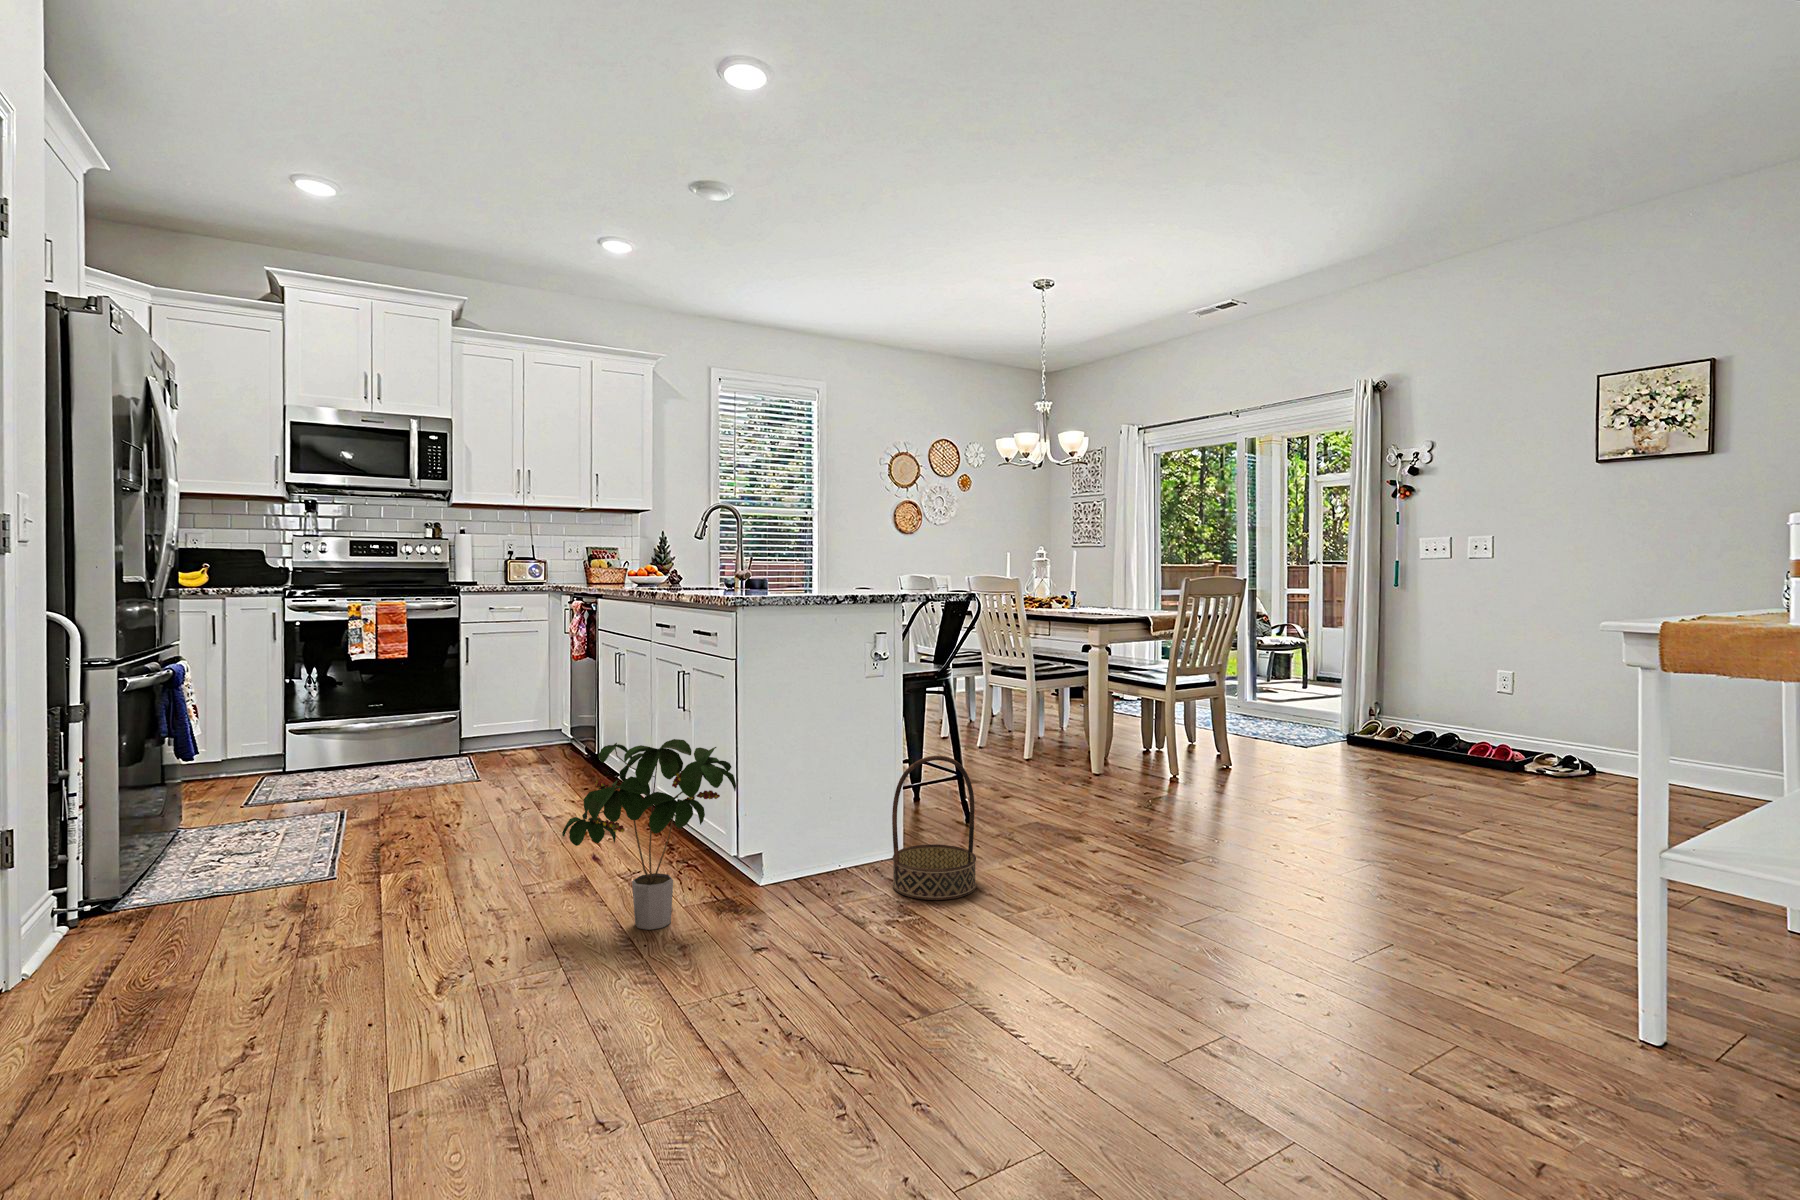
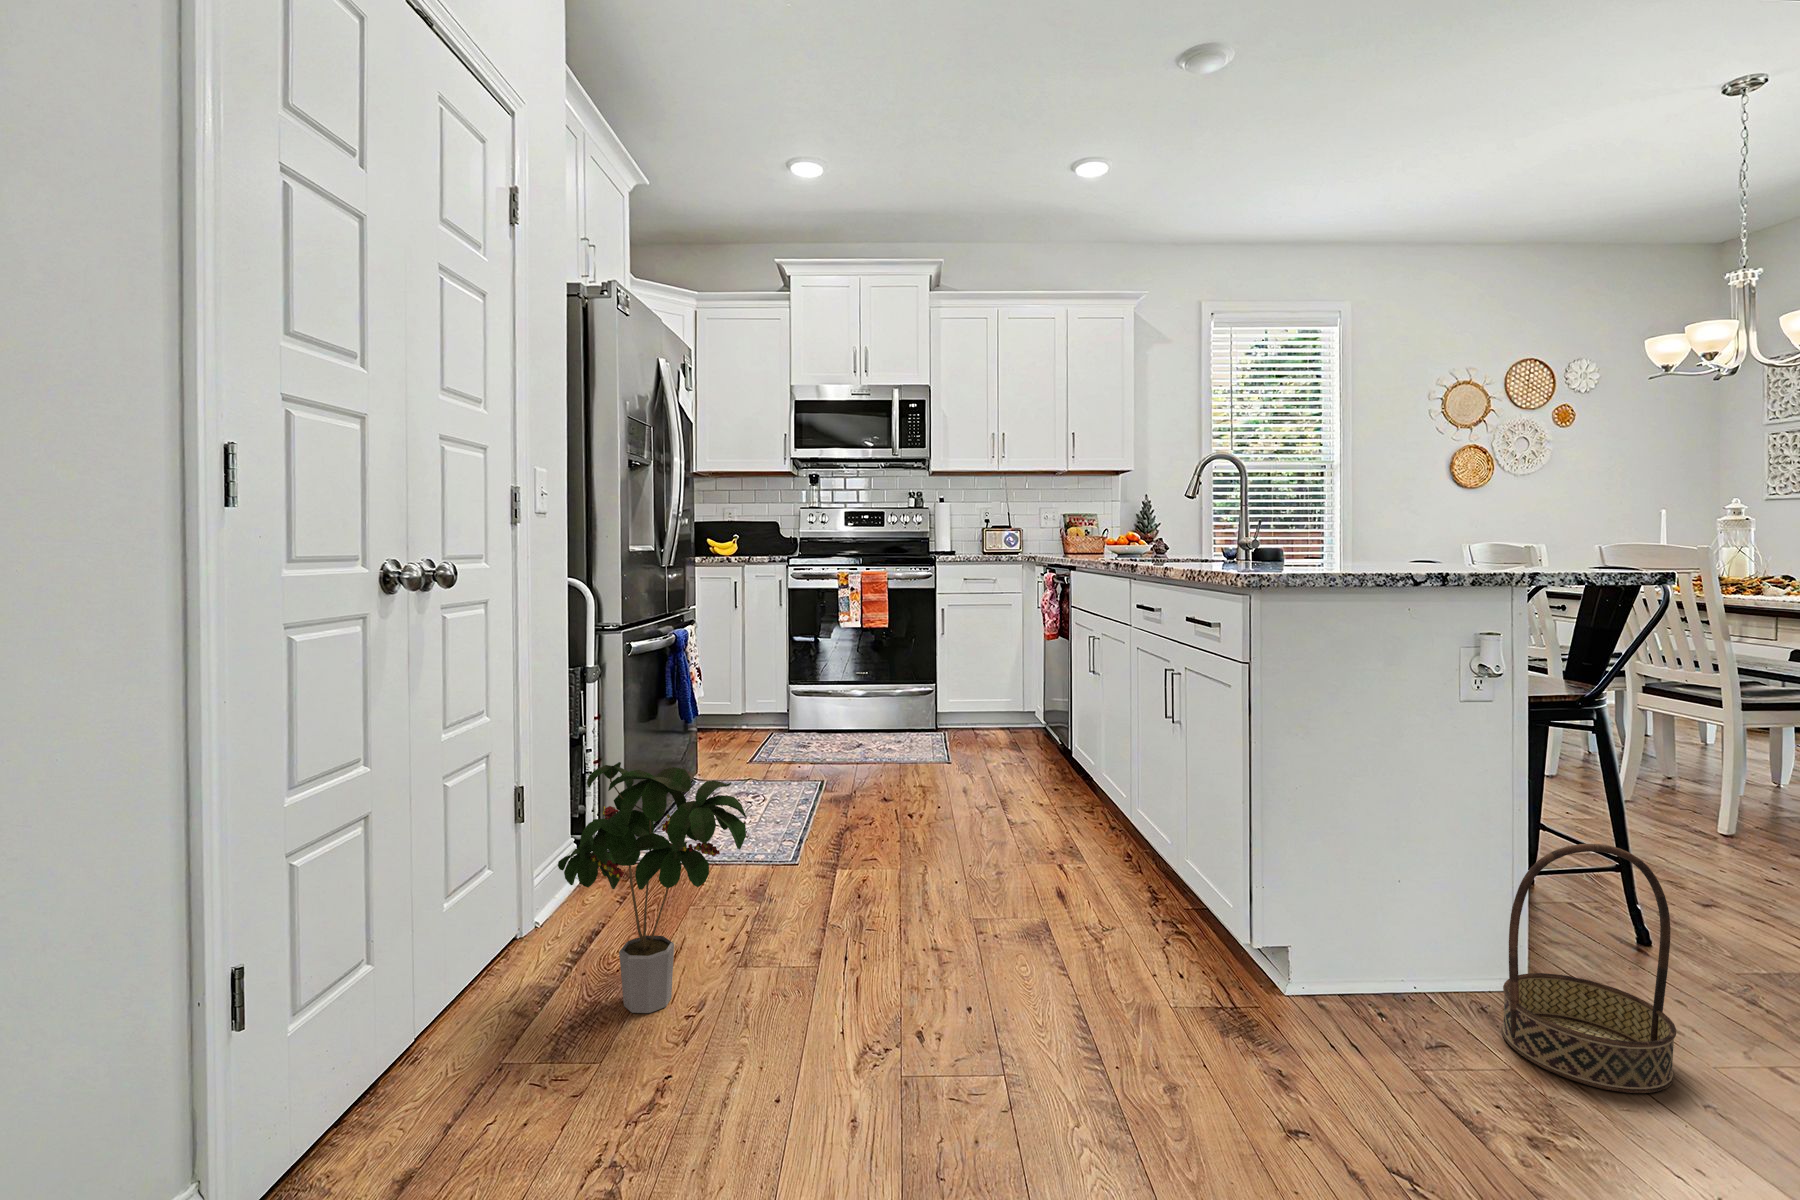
potted plant: present [562,739,736,930] -> present [558,762,746,1013]

